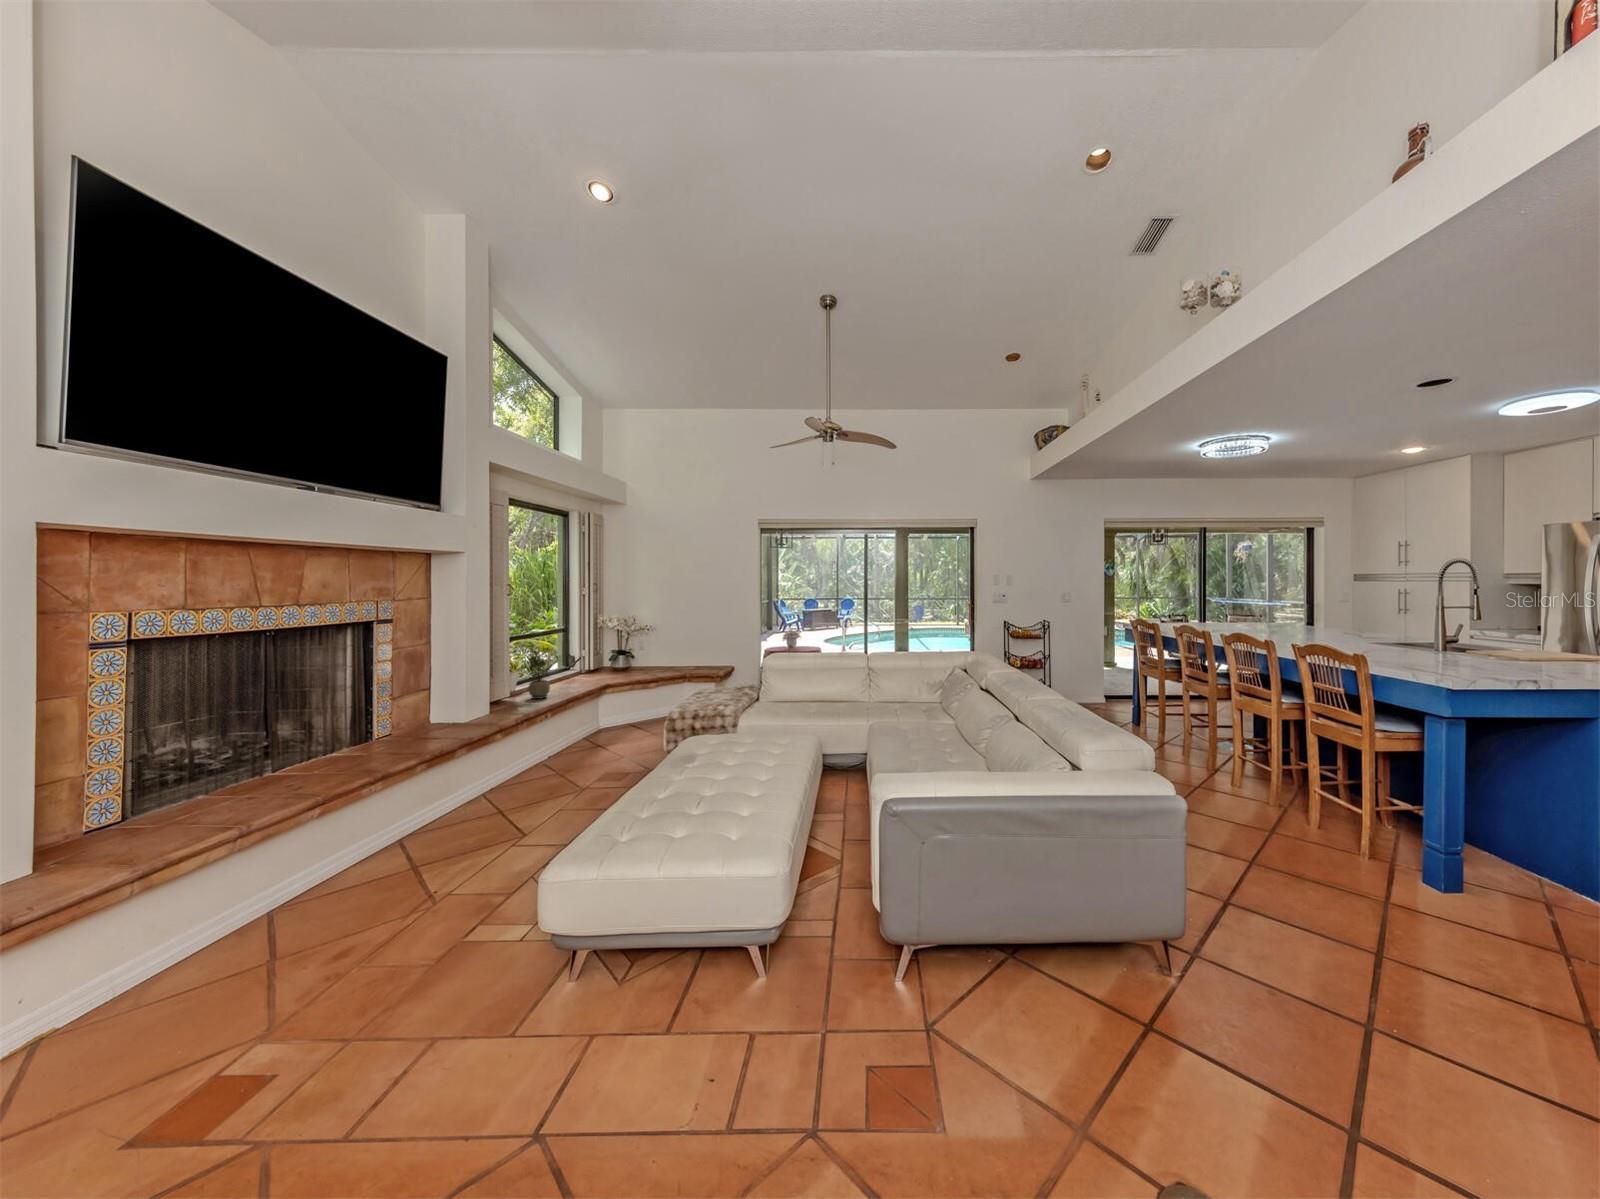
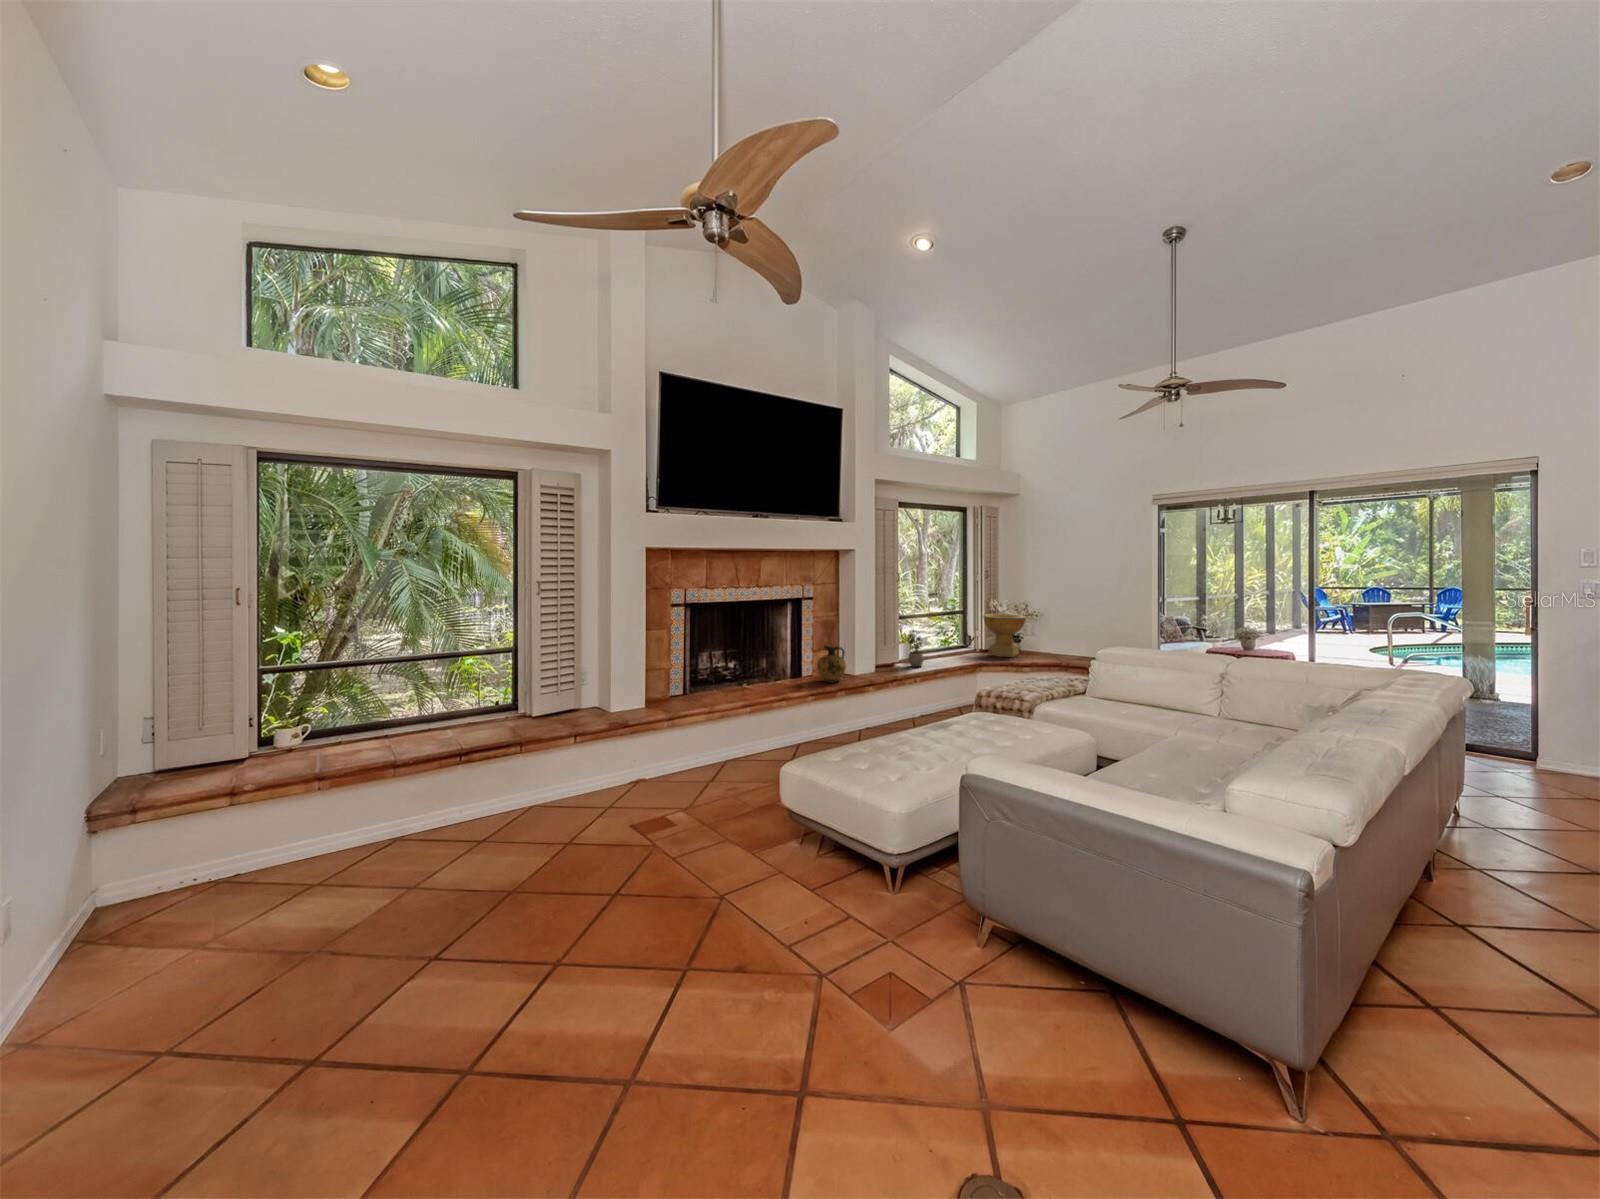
decorative bowl: none [596,629,642,676] -> present [984,614,1026,657]
ceramic jug: none [415,682,466,738] -> present [817,646,846,682]

